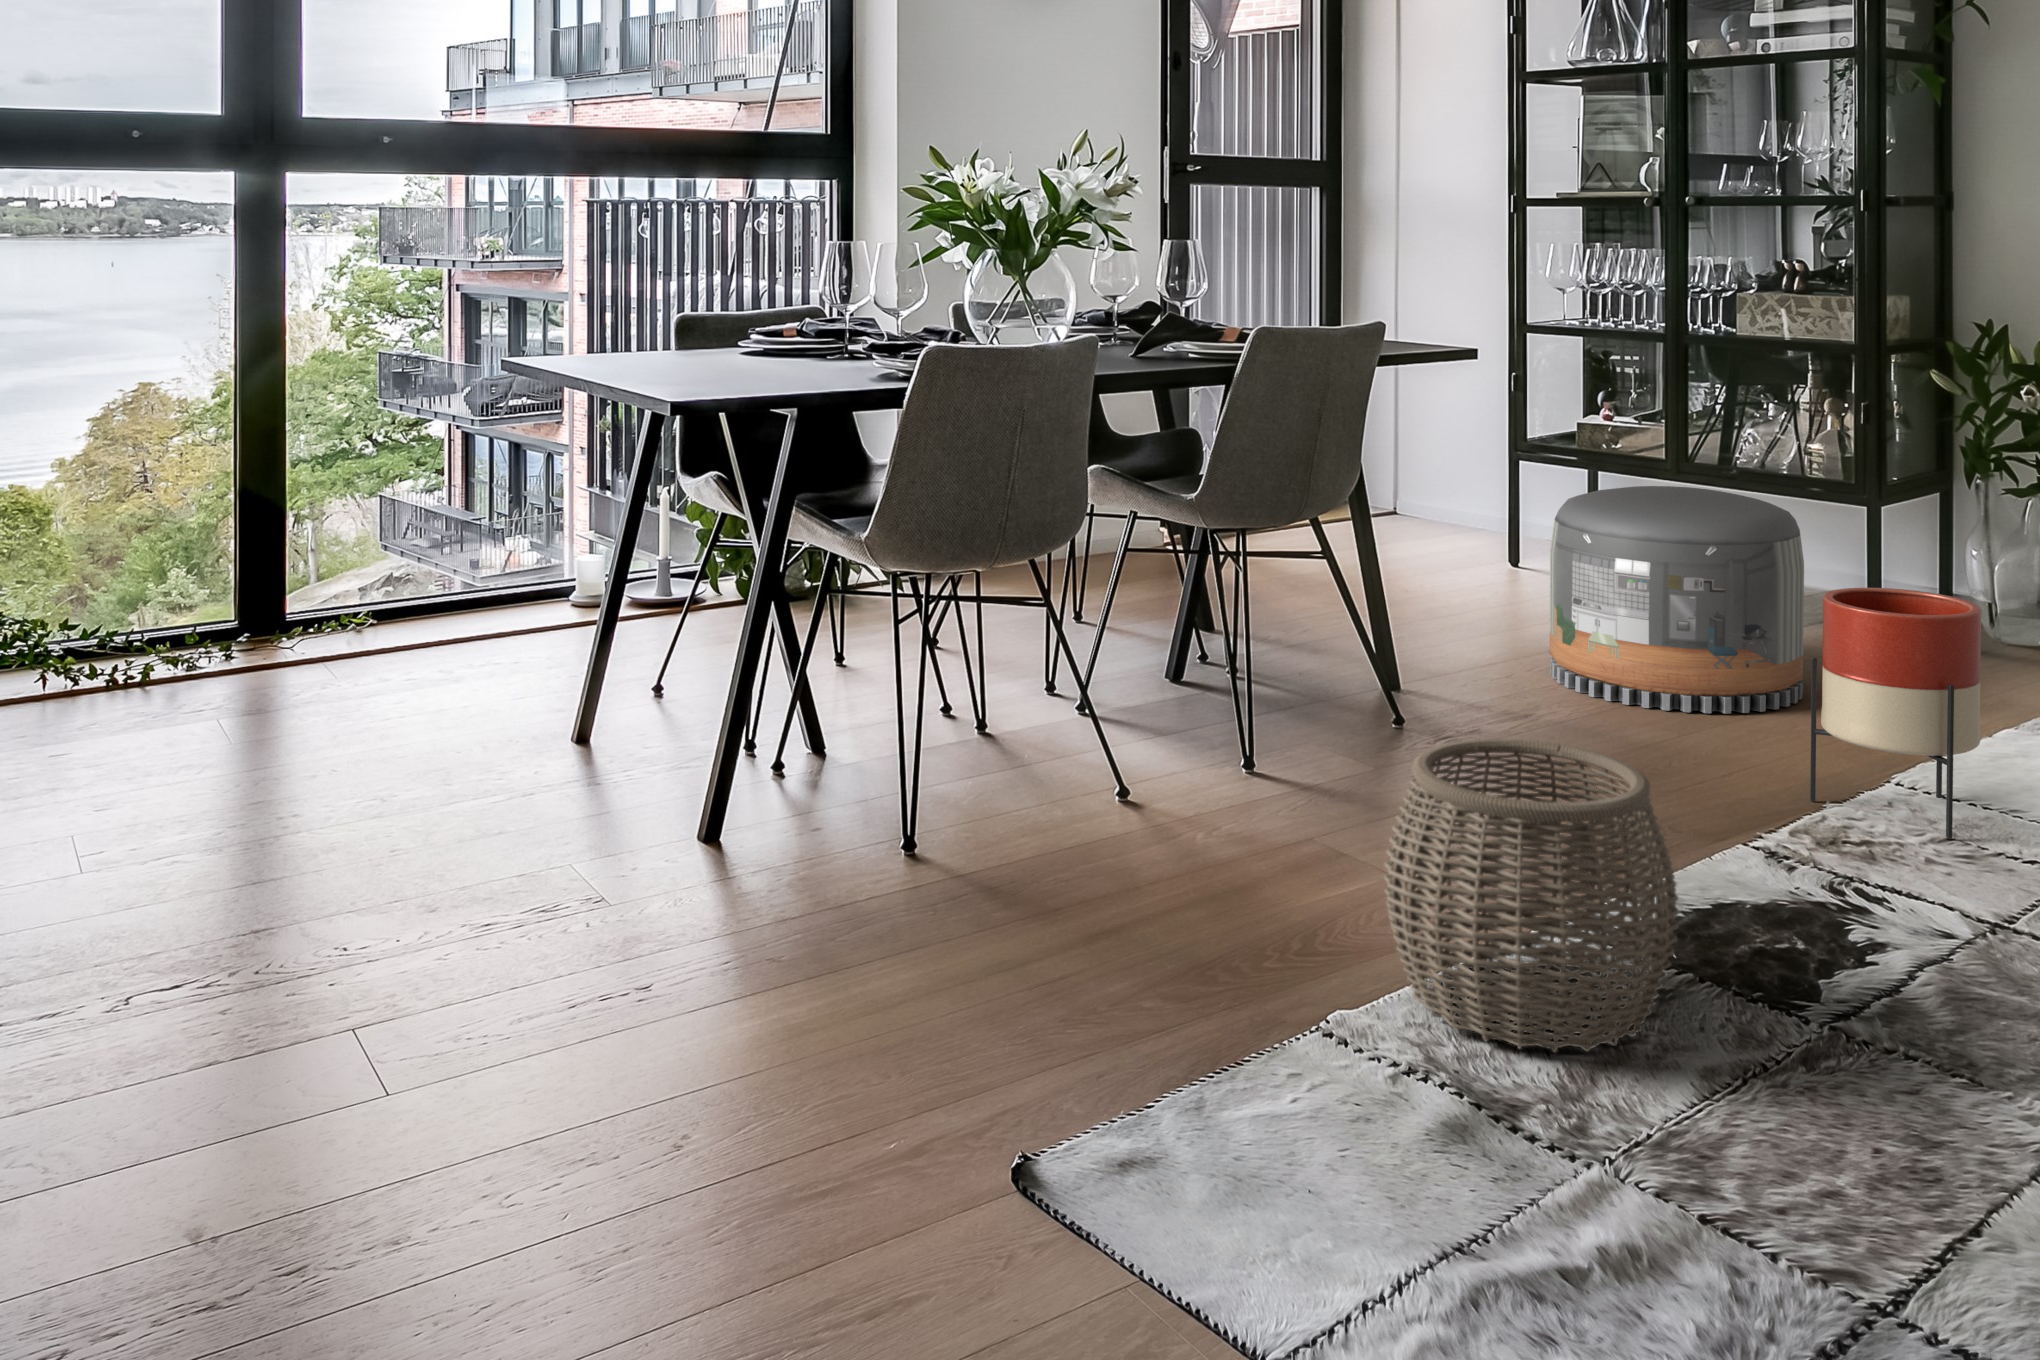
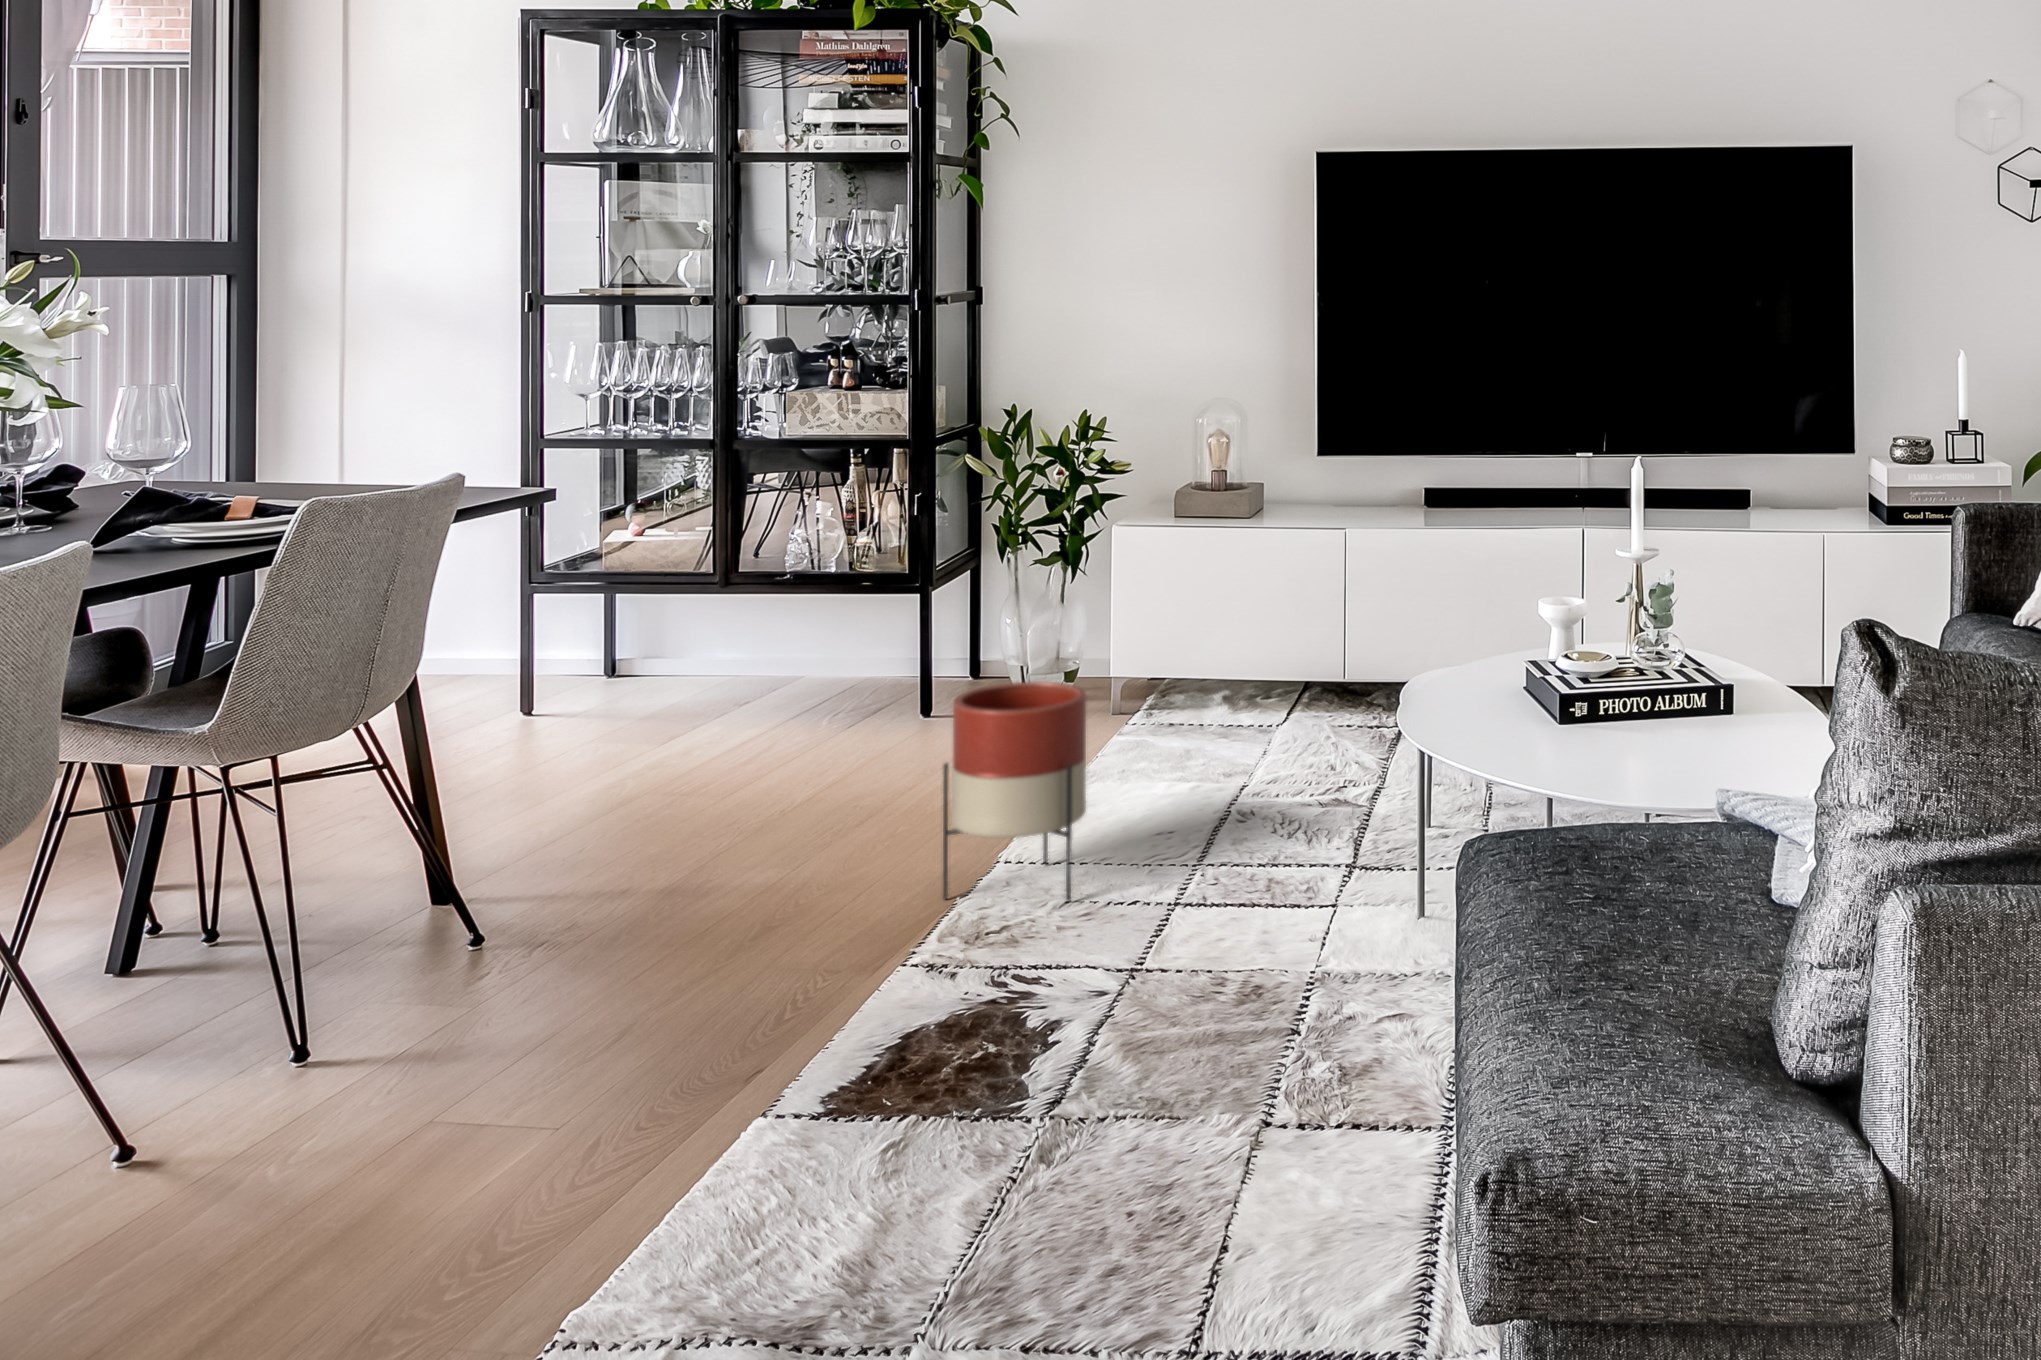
pouf: present [1549,486,1804,713] -> none [628,603,895,844]
woven basket: present [1384,739,1679,1052] -> none [606,926,927,1272]

